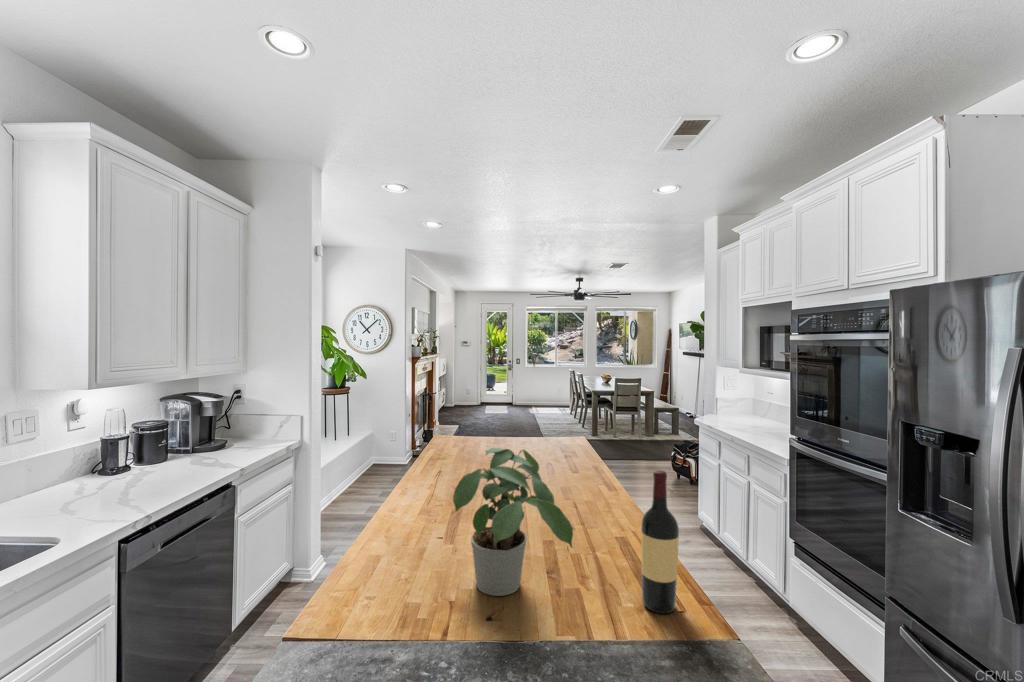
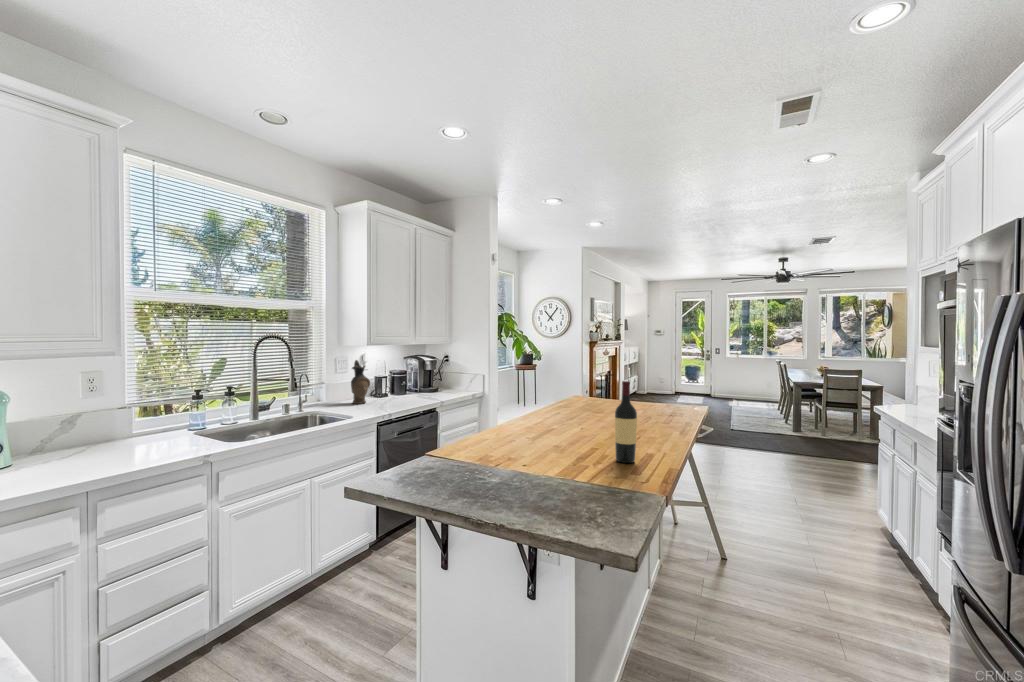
ceramic pitcher: none [48,416,94,499] -> present [351,360,370,404]
potted plant: present [453,448,573,596] -> none [511,368,578,448]

